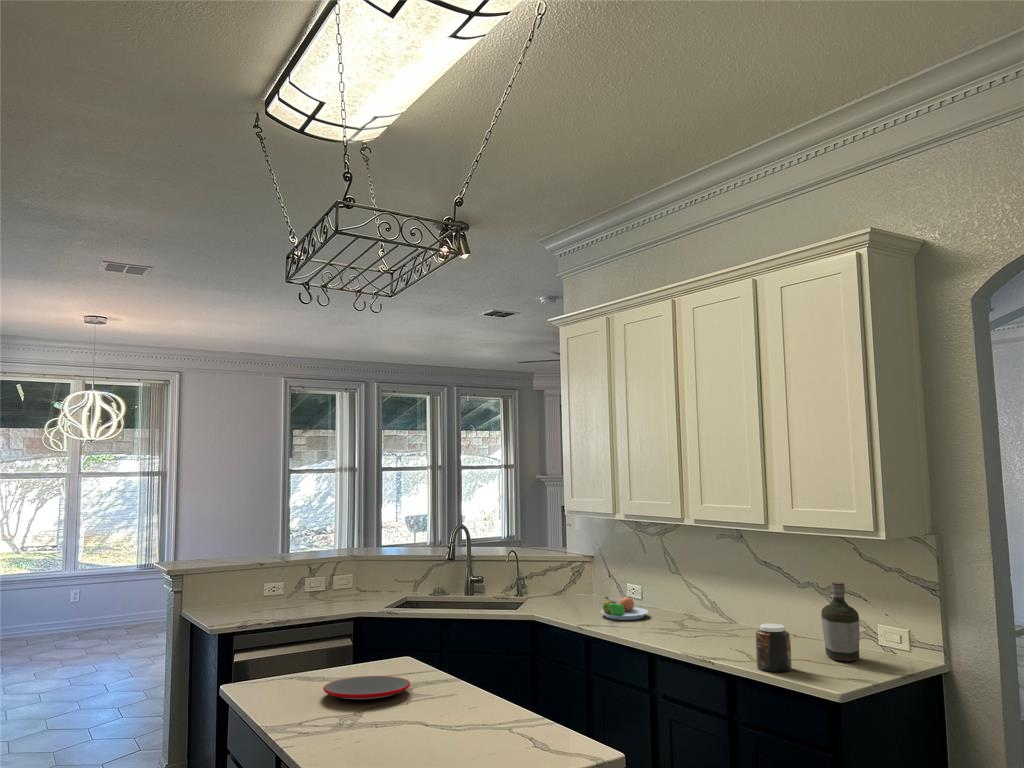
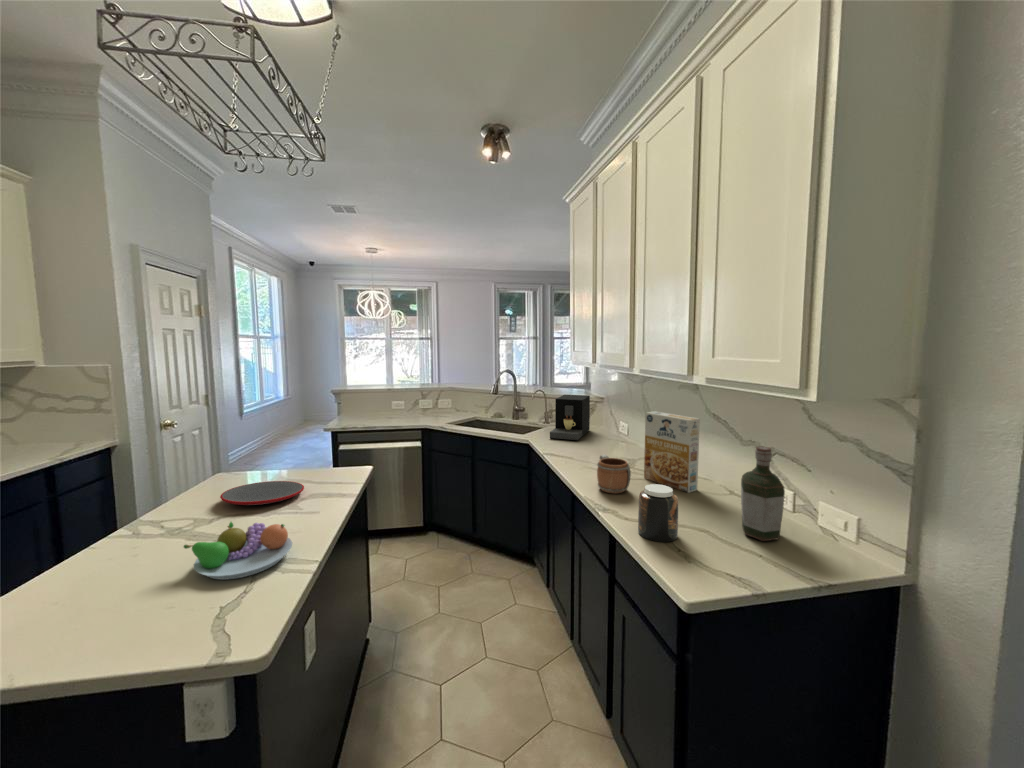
coffee maker: none [550,554,591,610] -> present [550,395,590,440]
cereal box: none [705,563,764,641] -> present [644,411,700,493]
fruit bowl: present [601,597,648,620] -> present [184,522,292,580]
mug: none [670,611,713,648] -> present [597,454,631,494]

